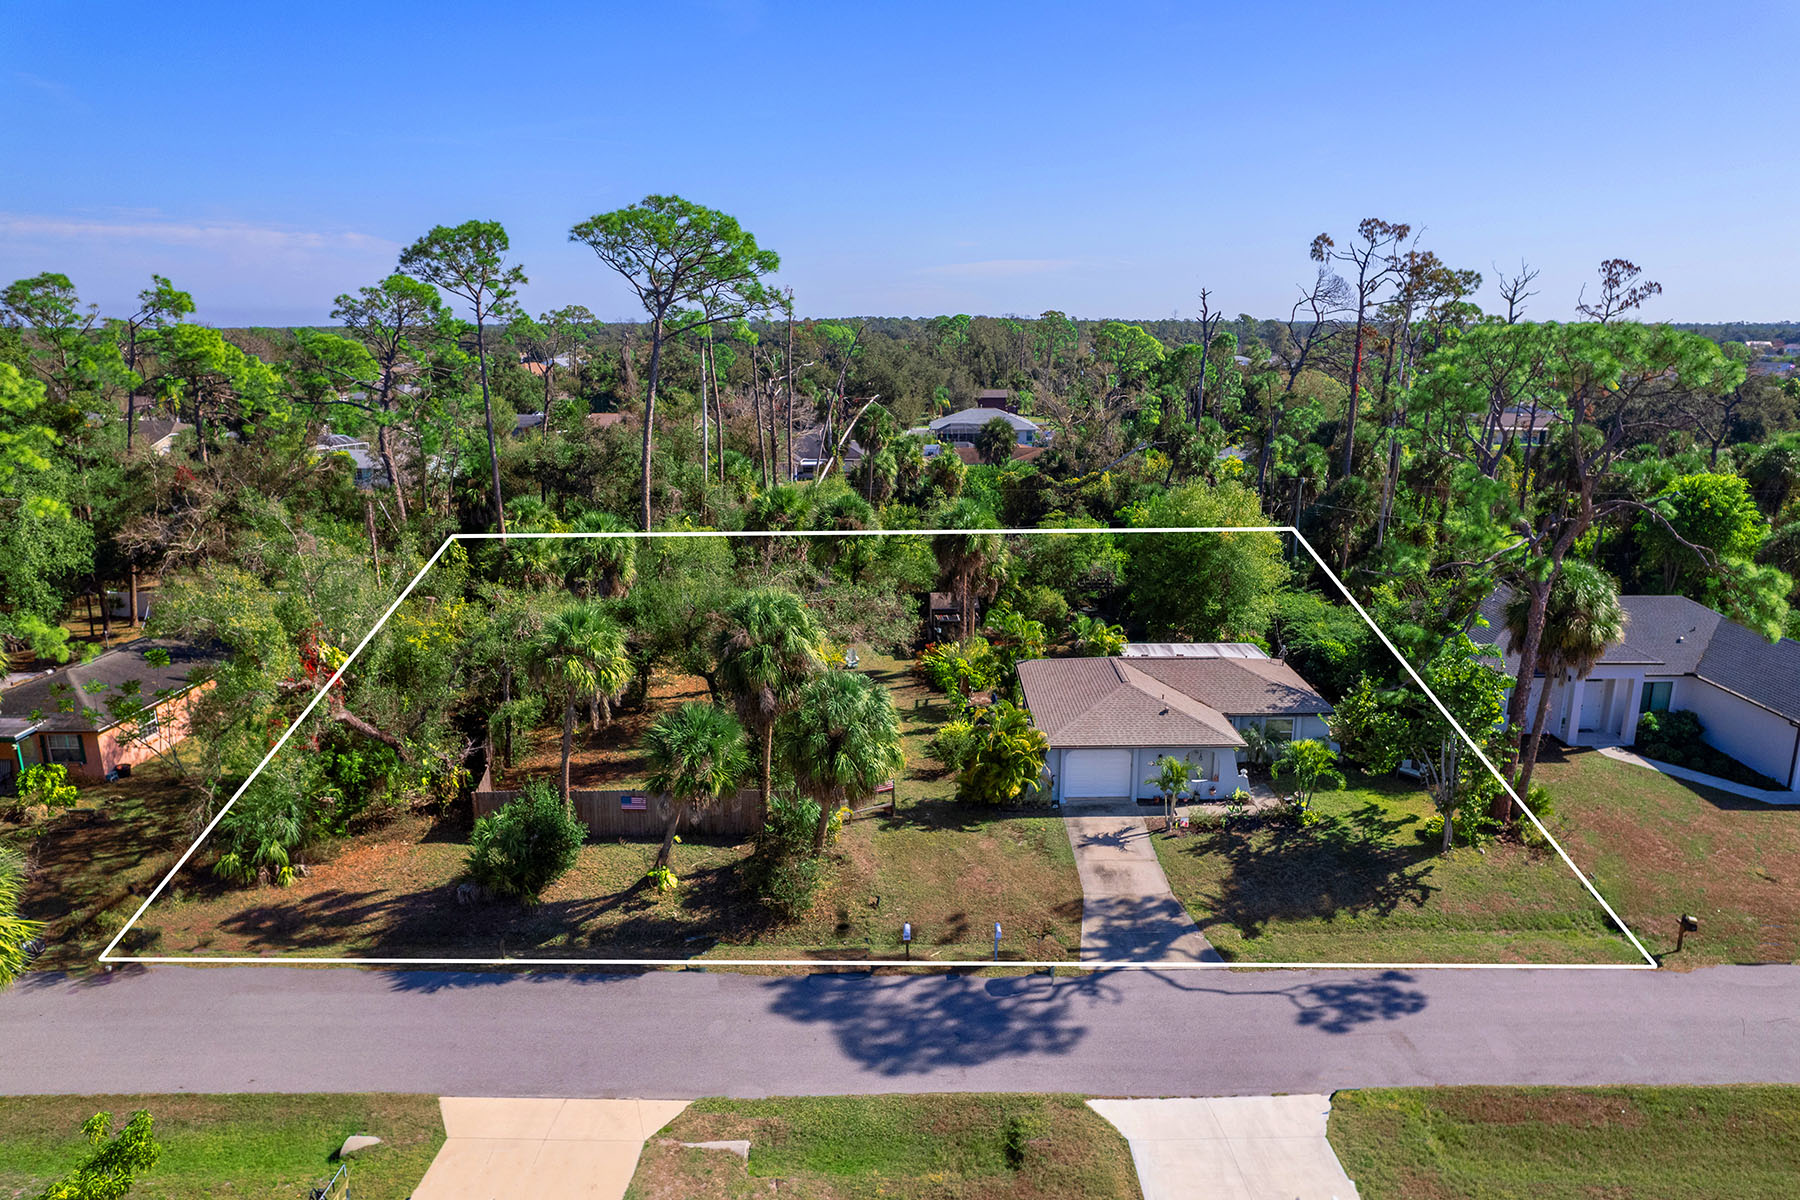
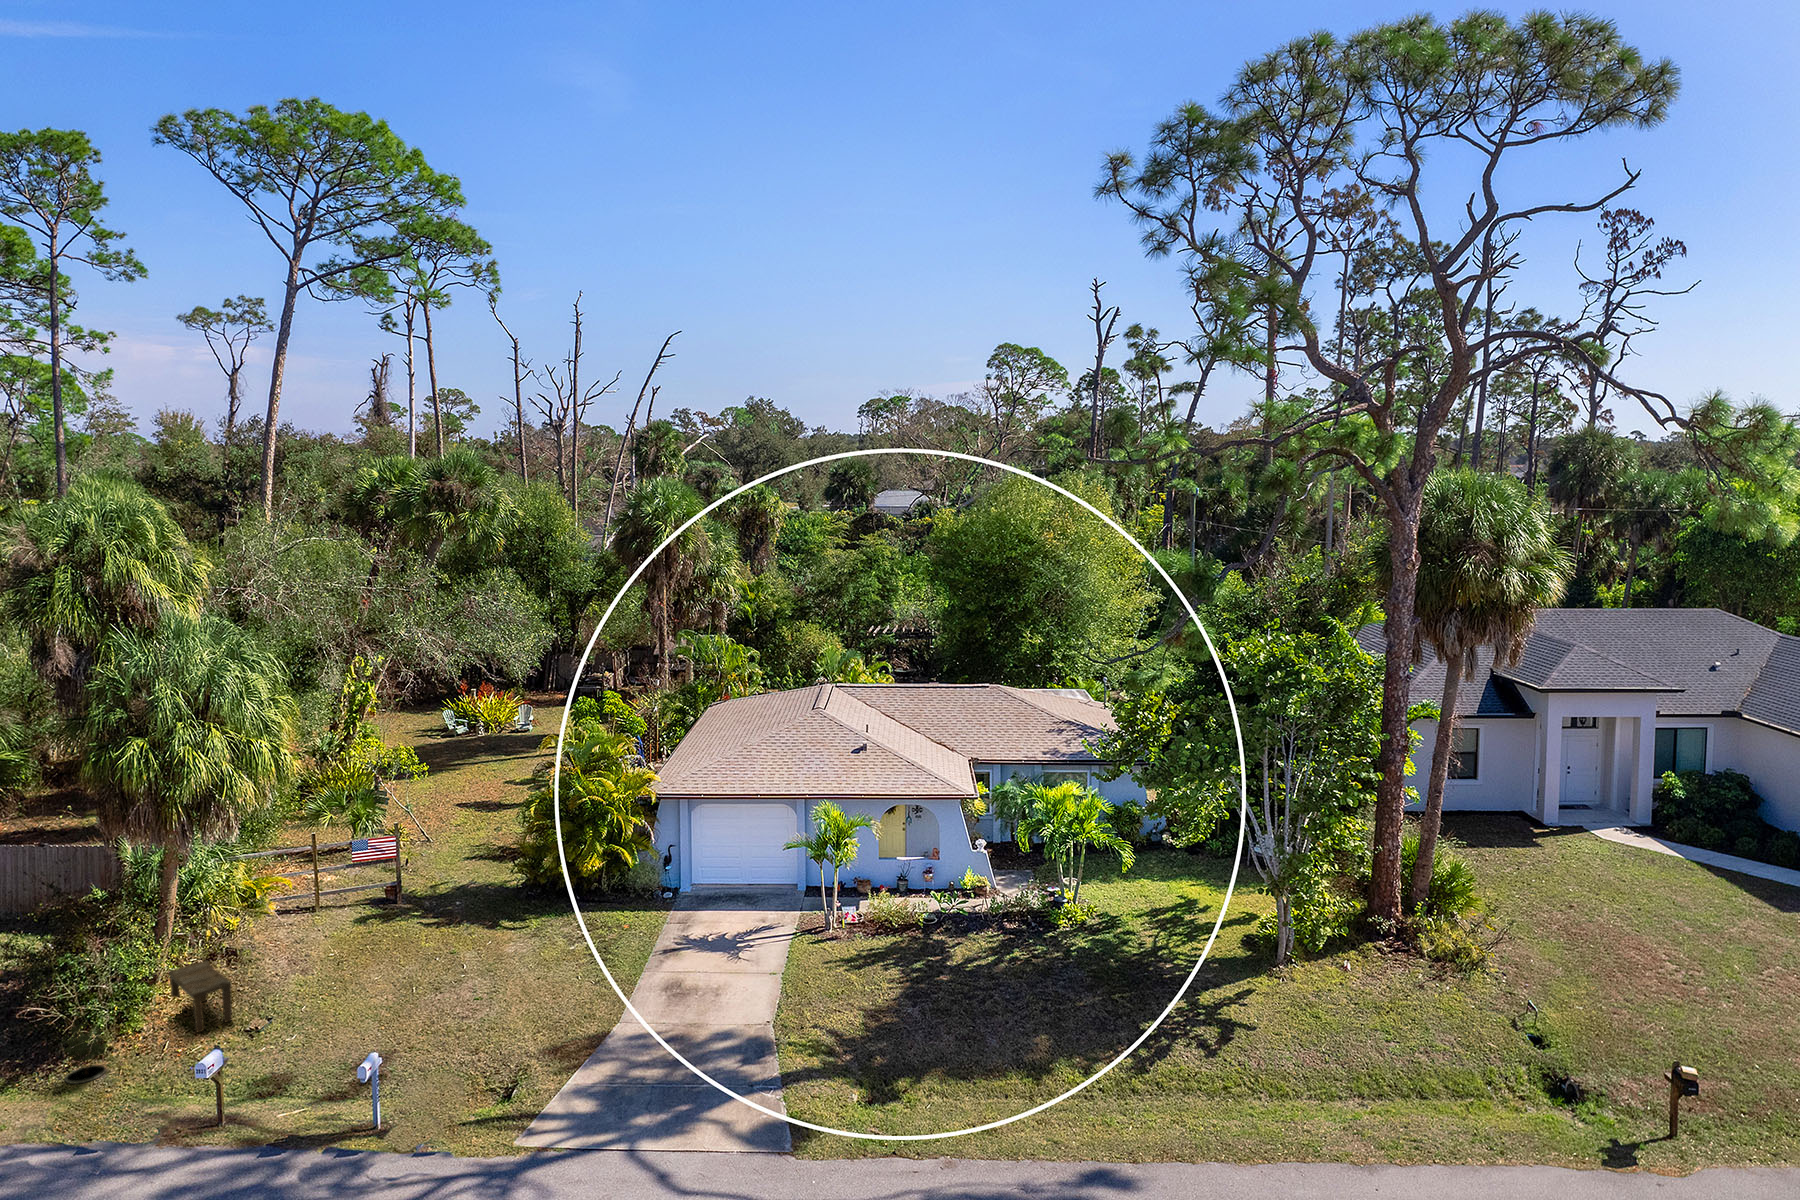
bench: none [846,864,885,903] -> present [169,961,232,1032]

